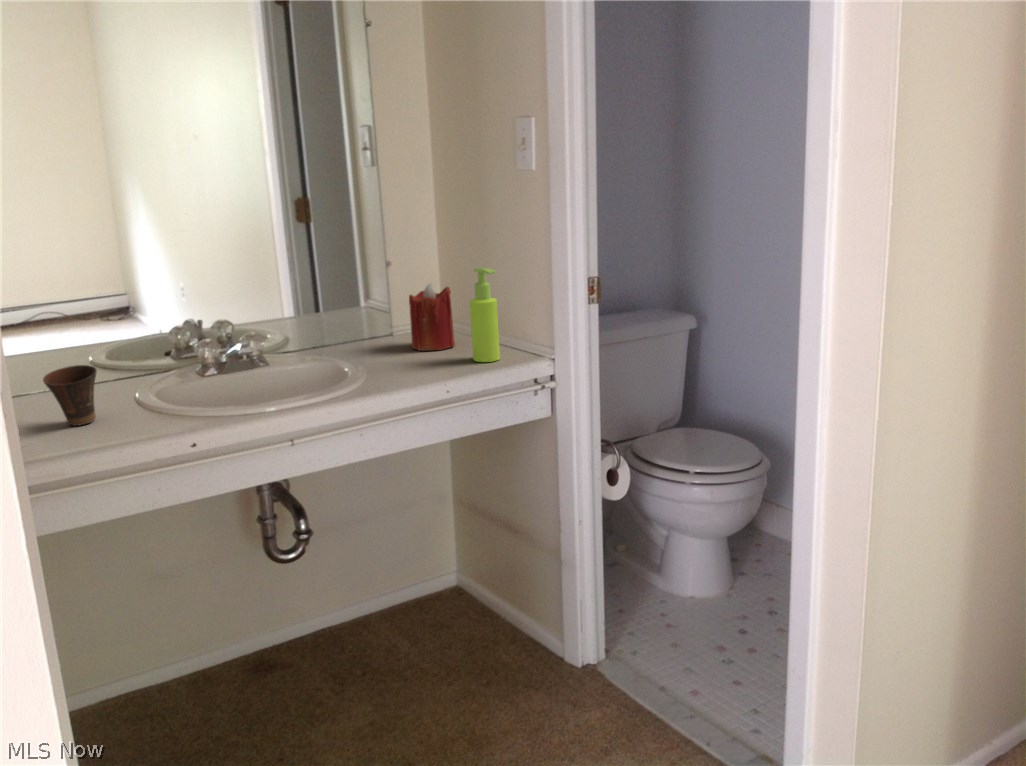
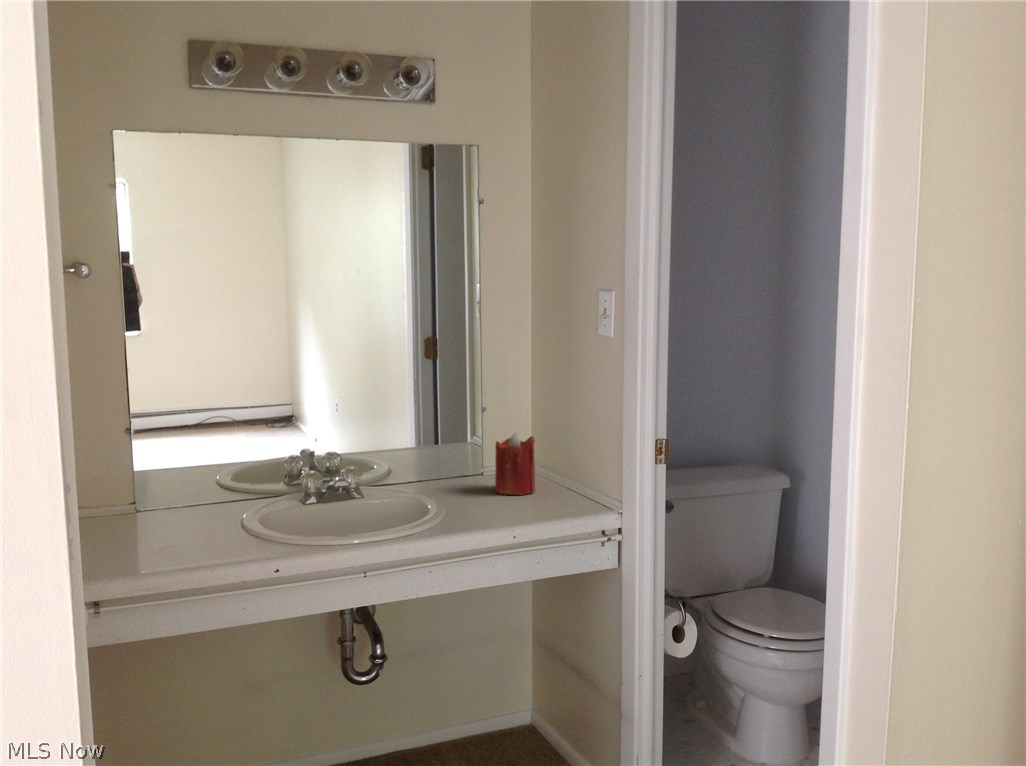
soap dispenser: present [470,268,500,362] -> none [548,423,573,511]
cup: present [43,365,97,426] -> none [170,486,215,539]

